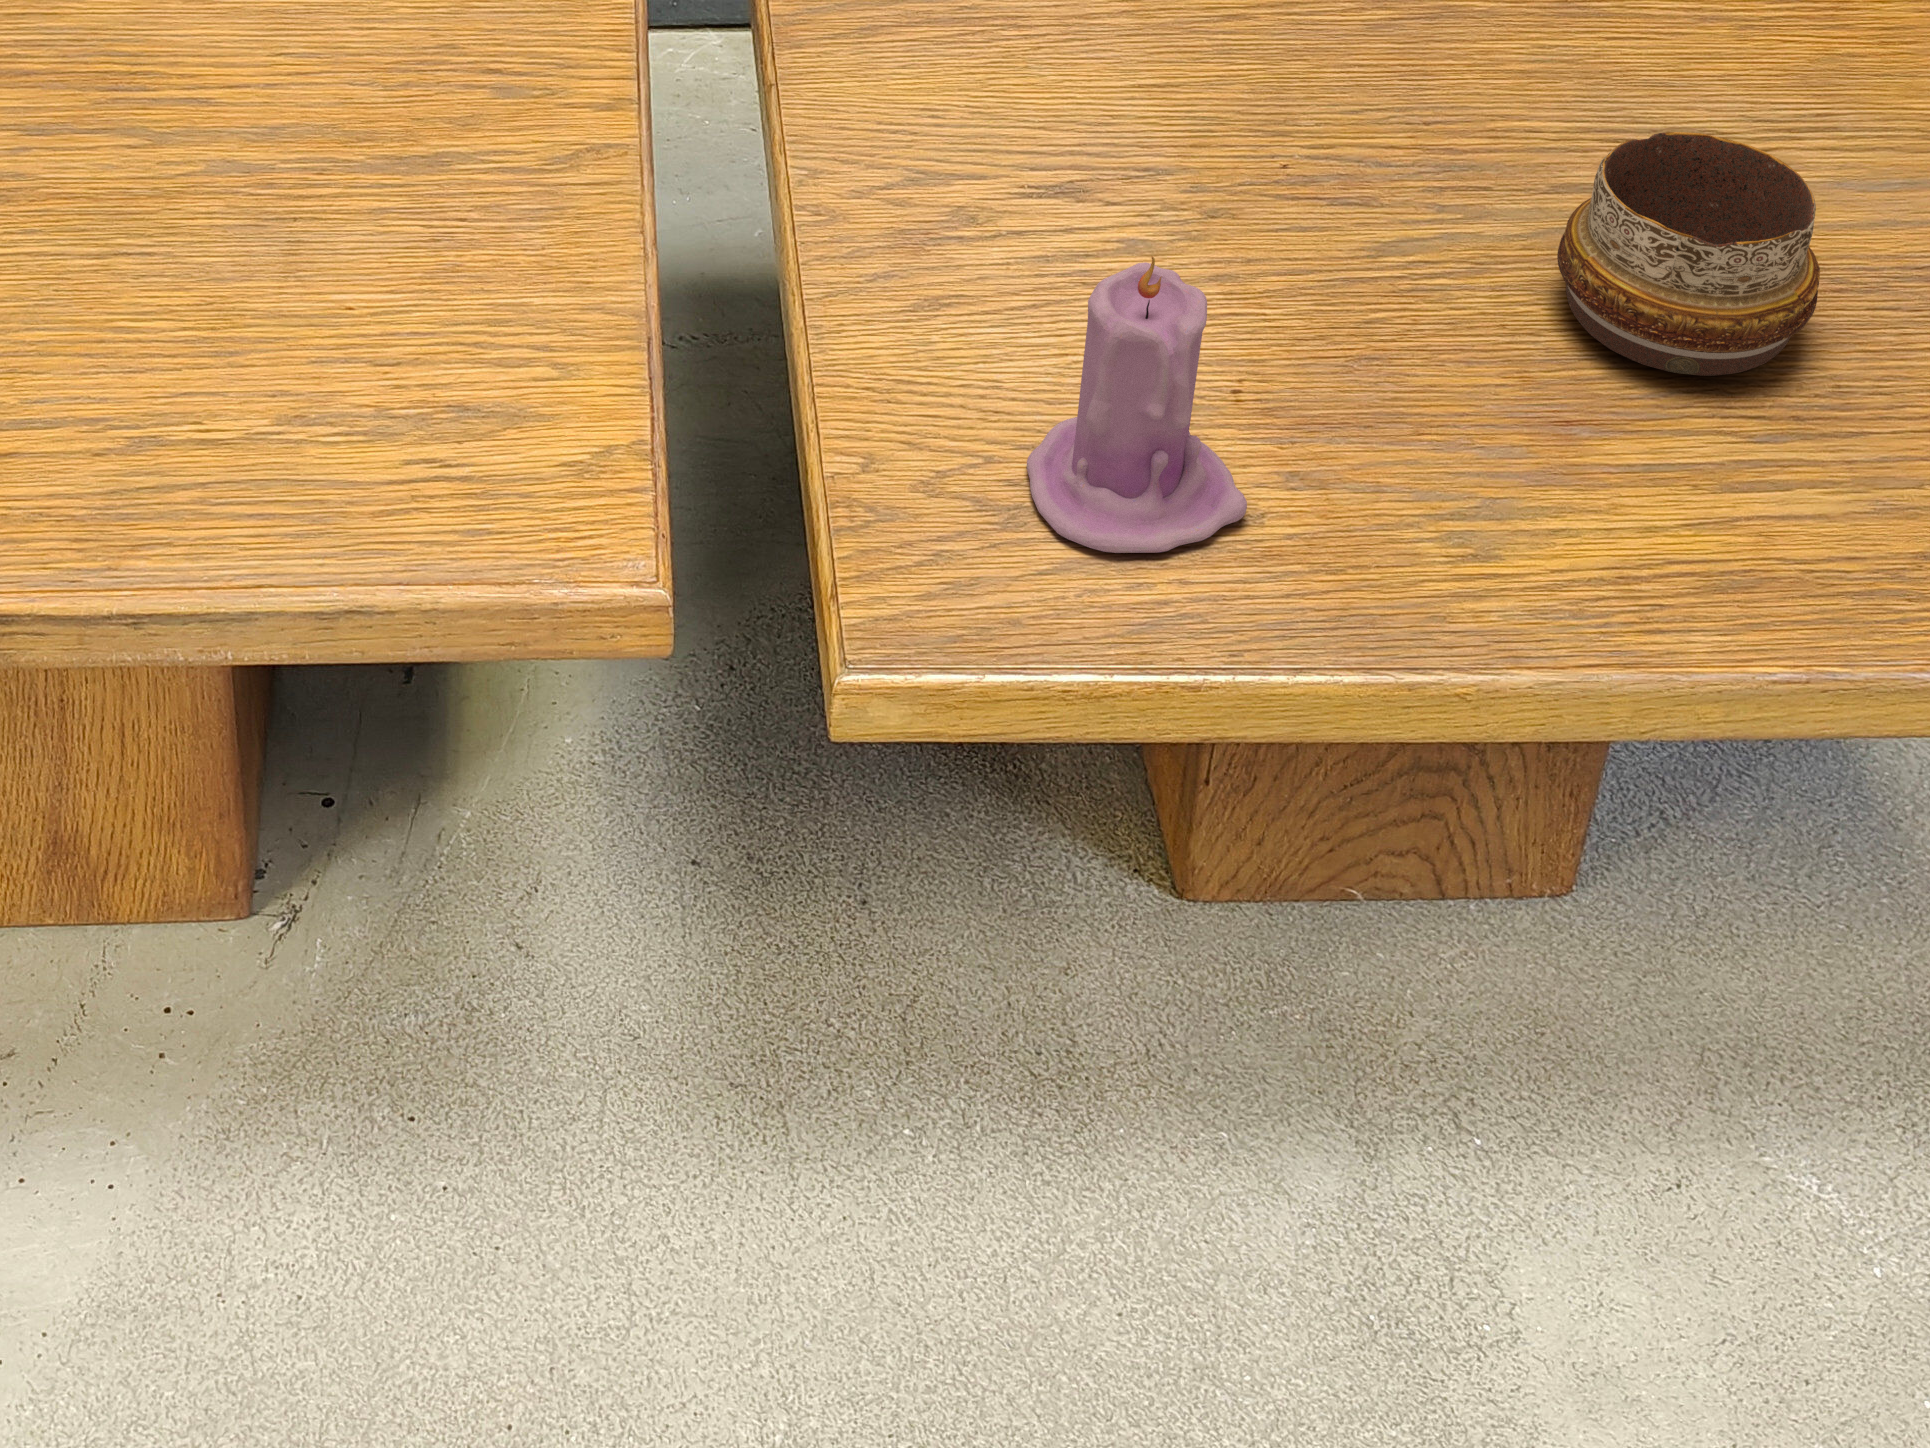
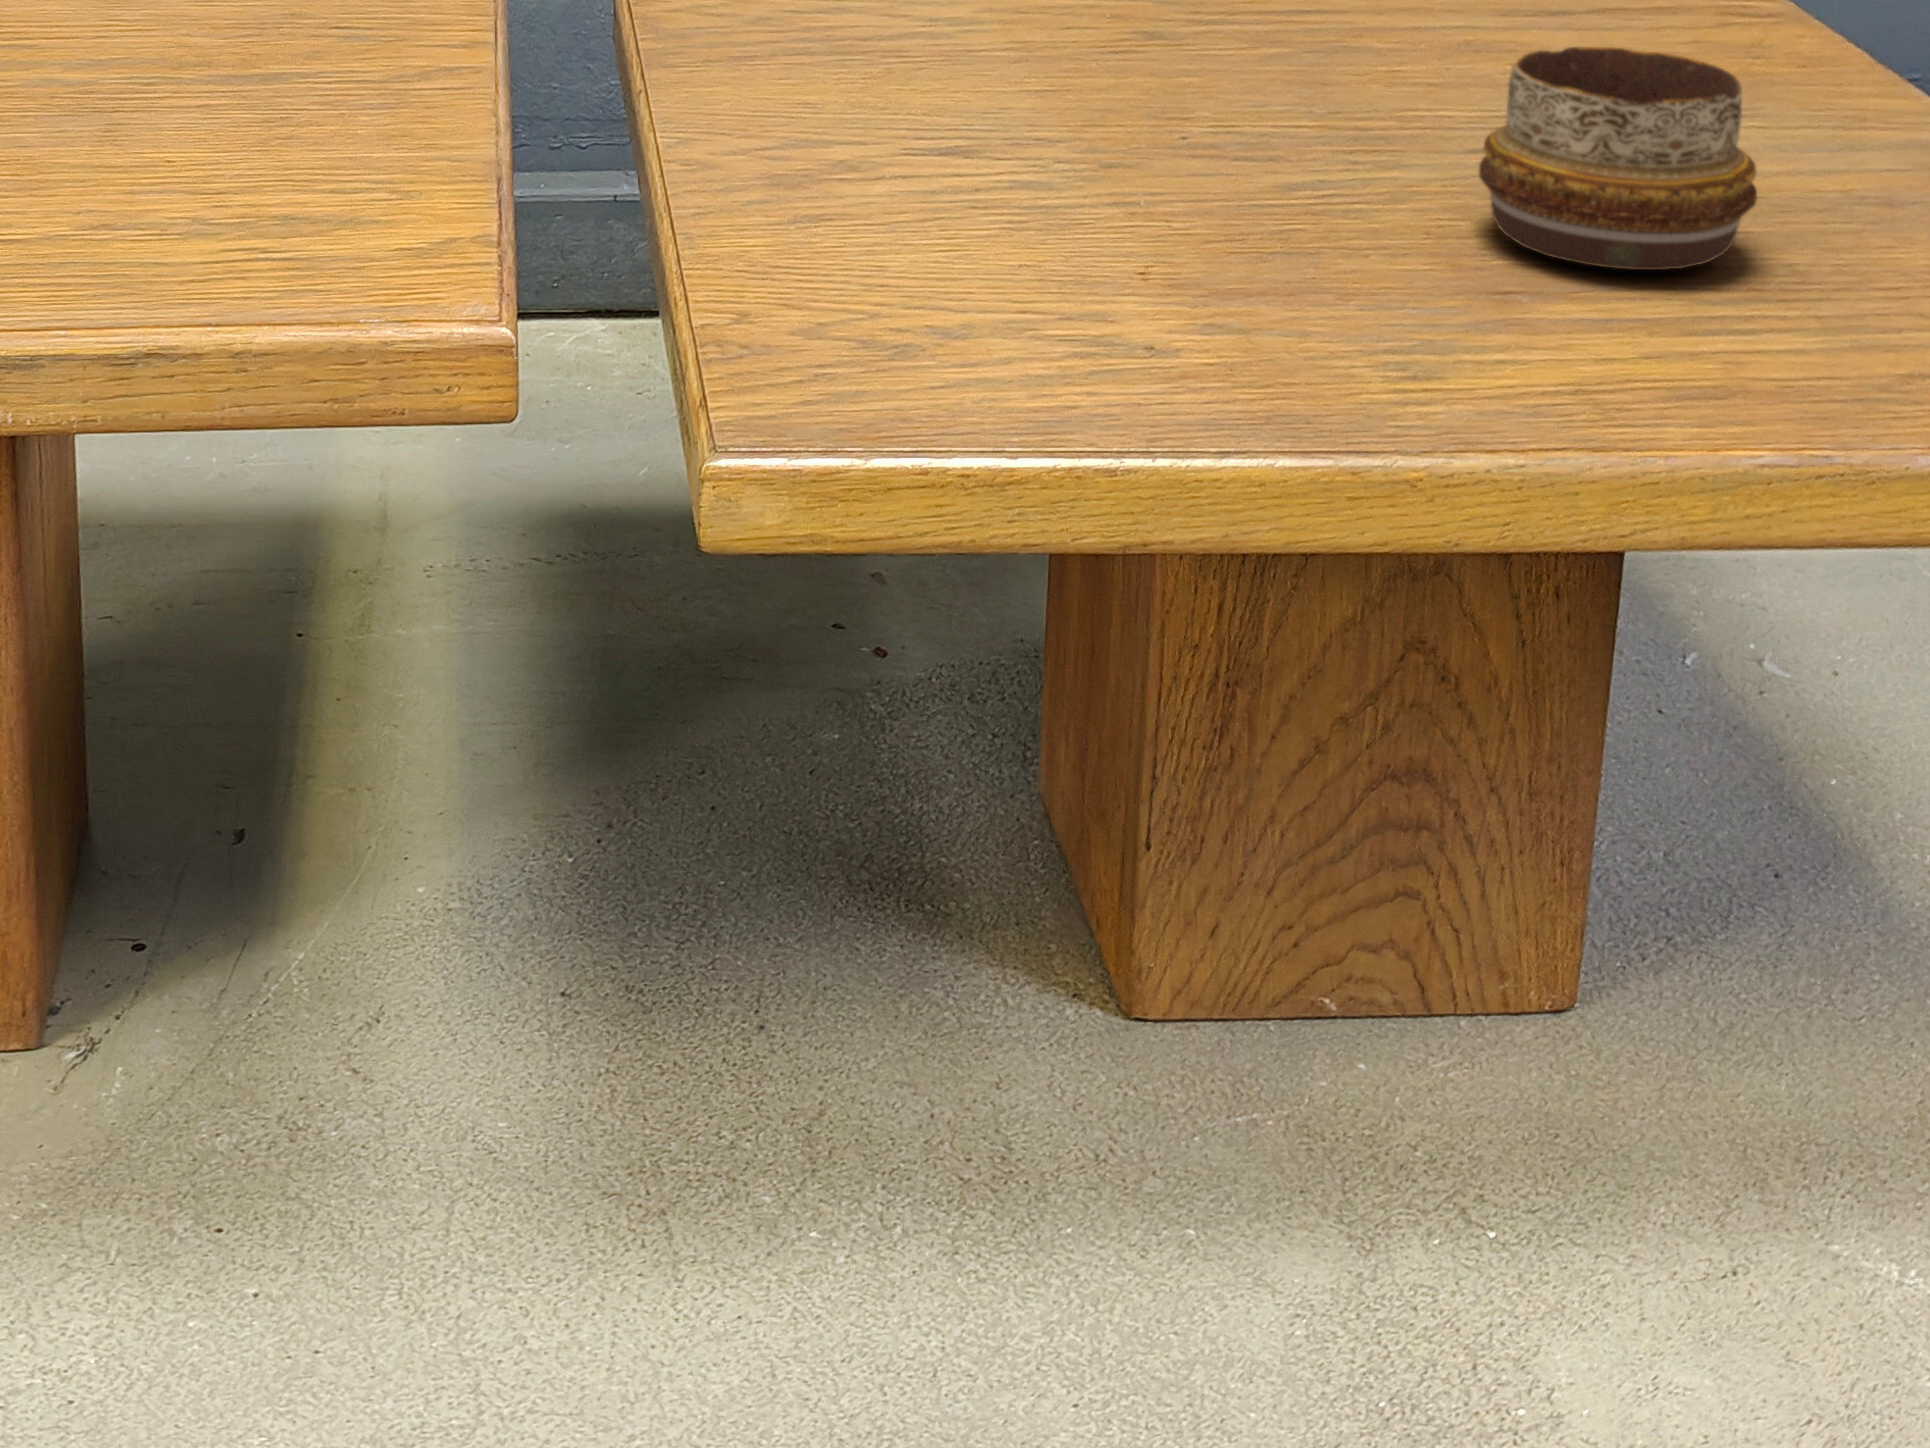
candle: present [1027,256,1247,553] -> none [921,36,1164,375]

